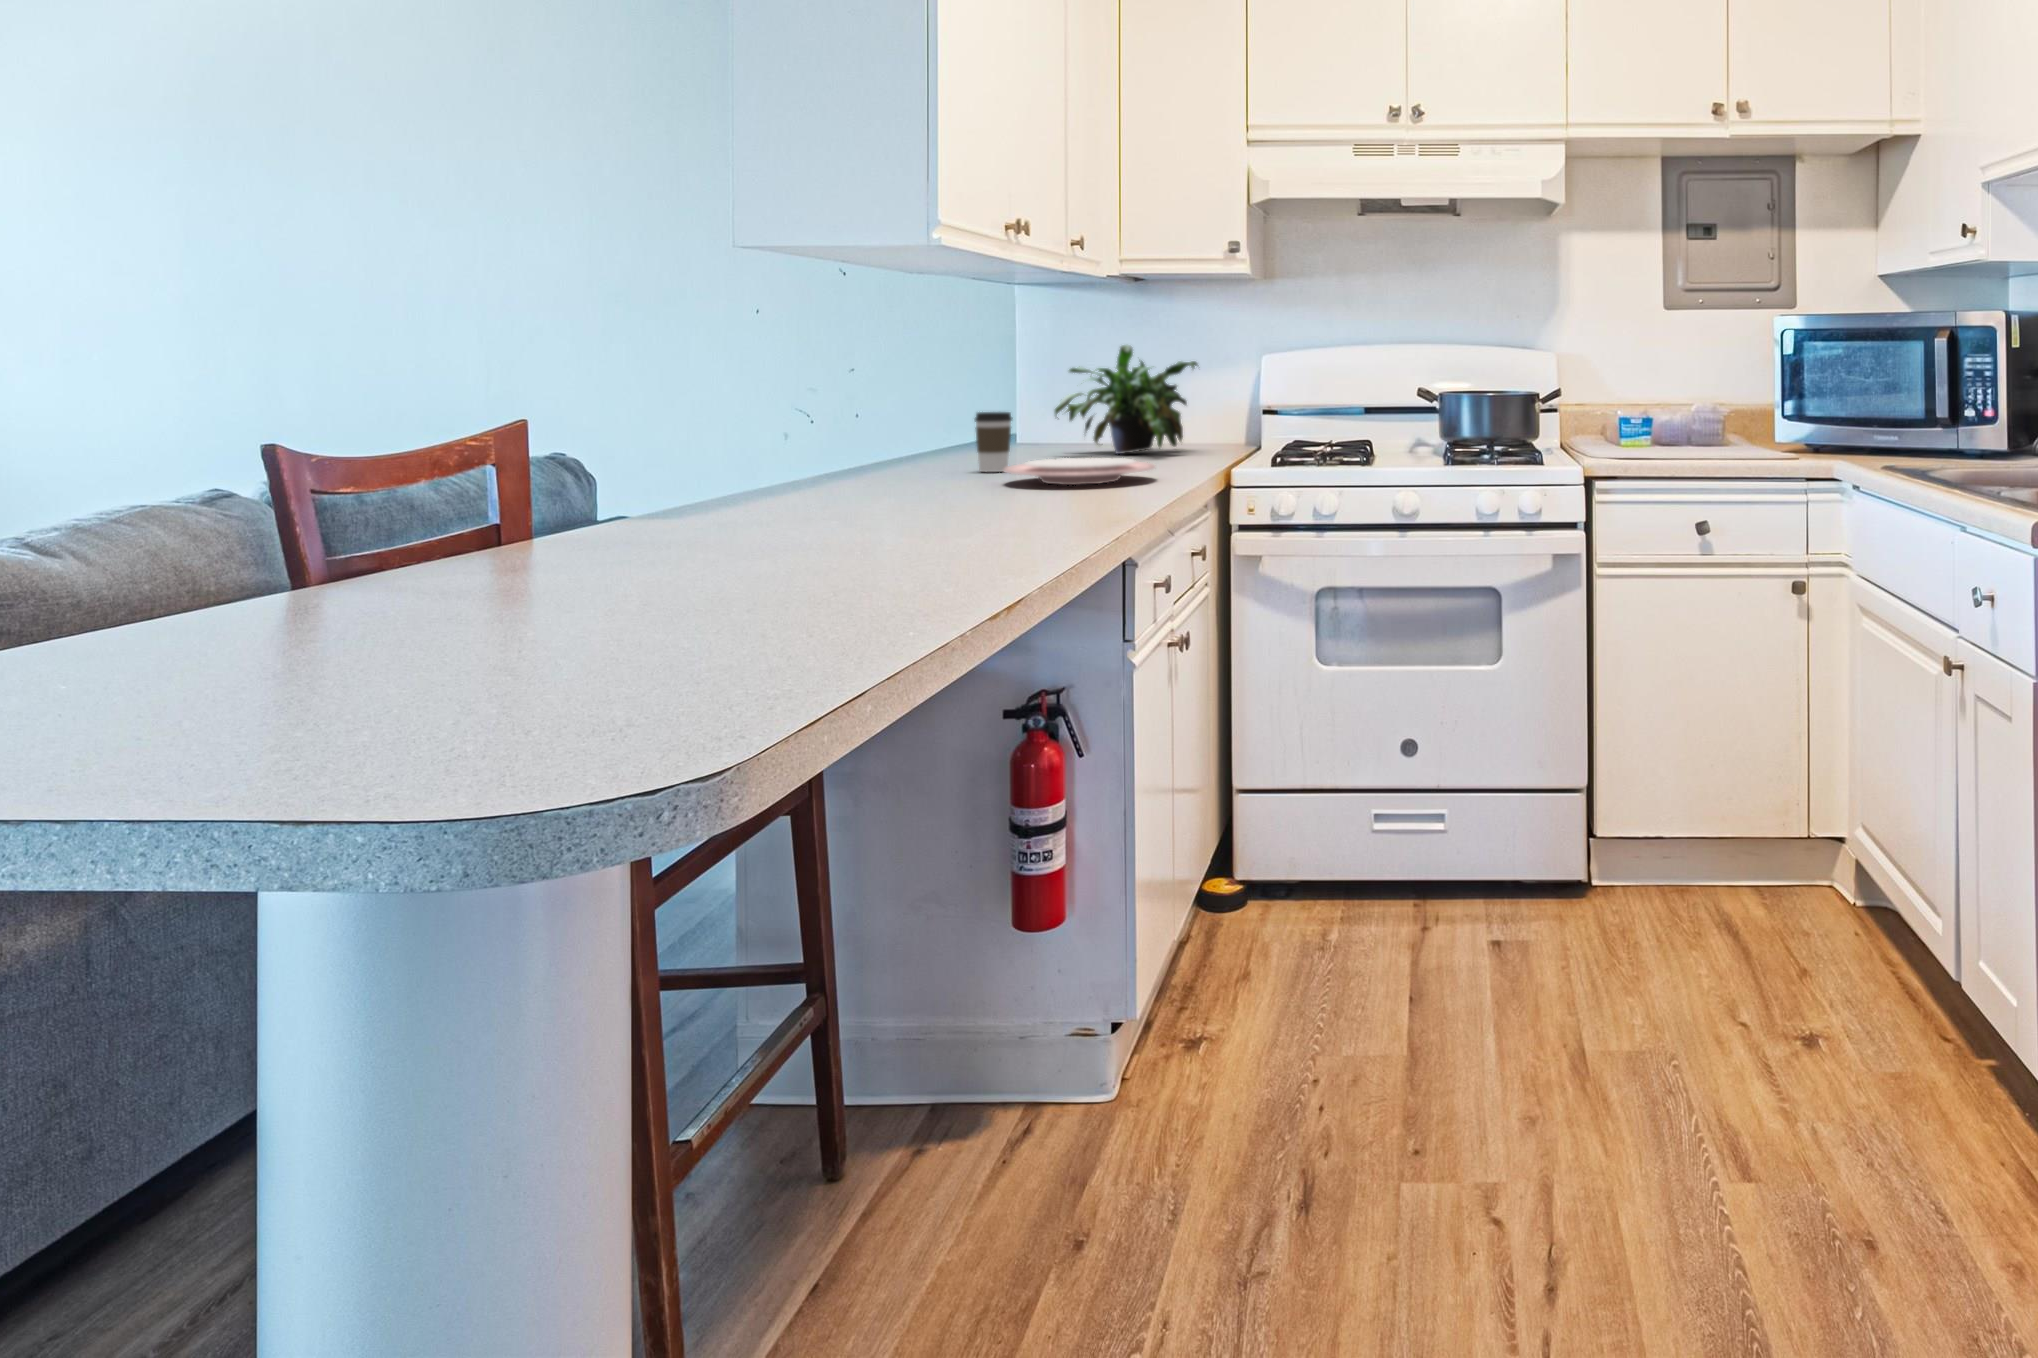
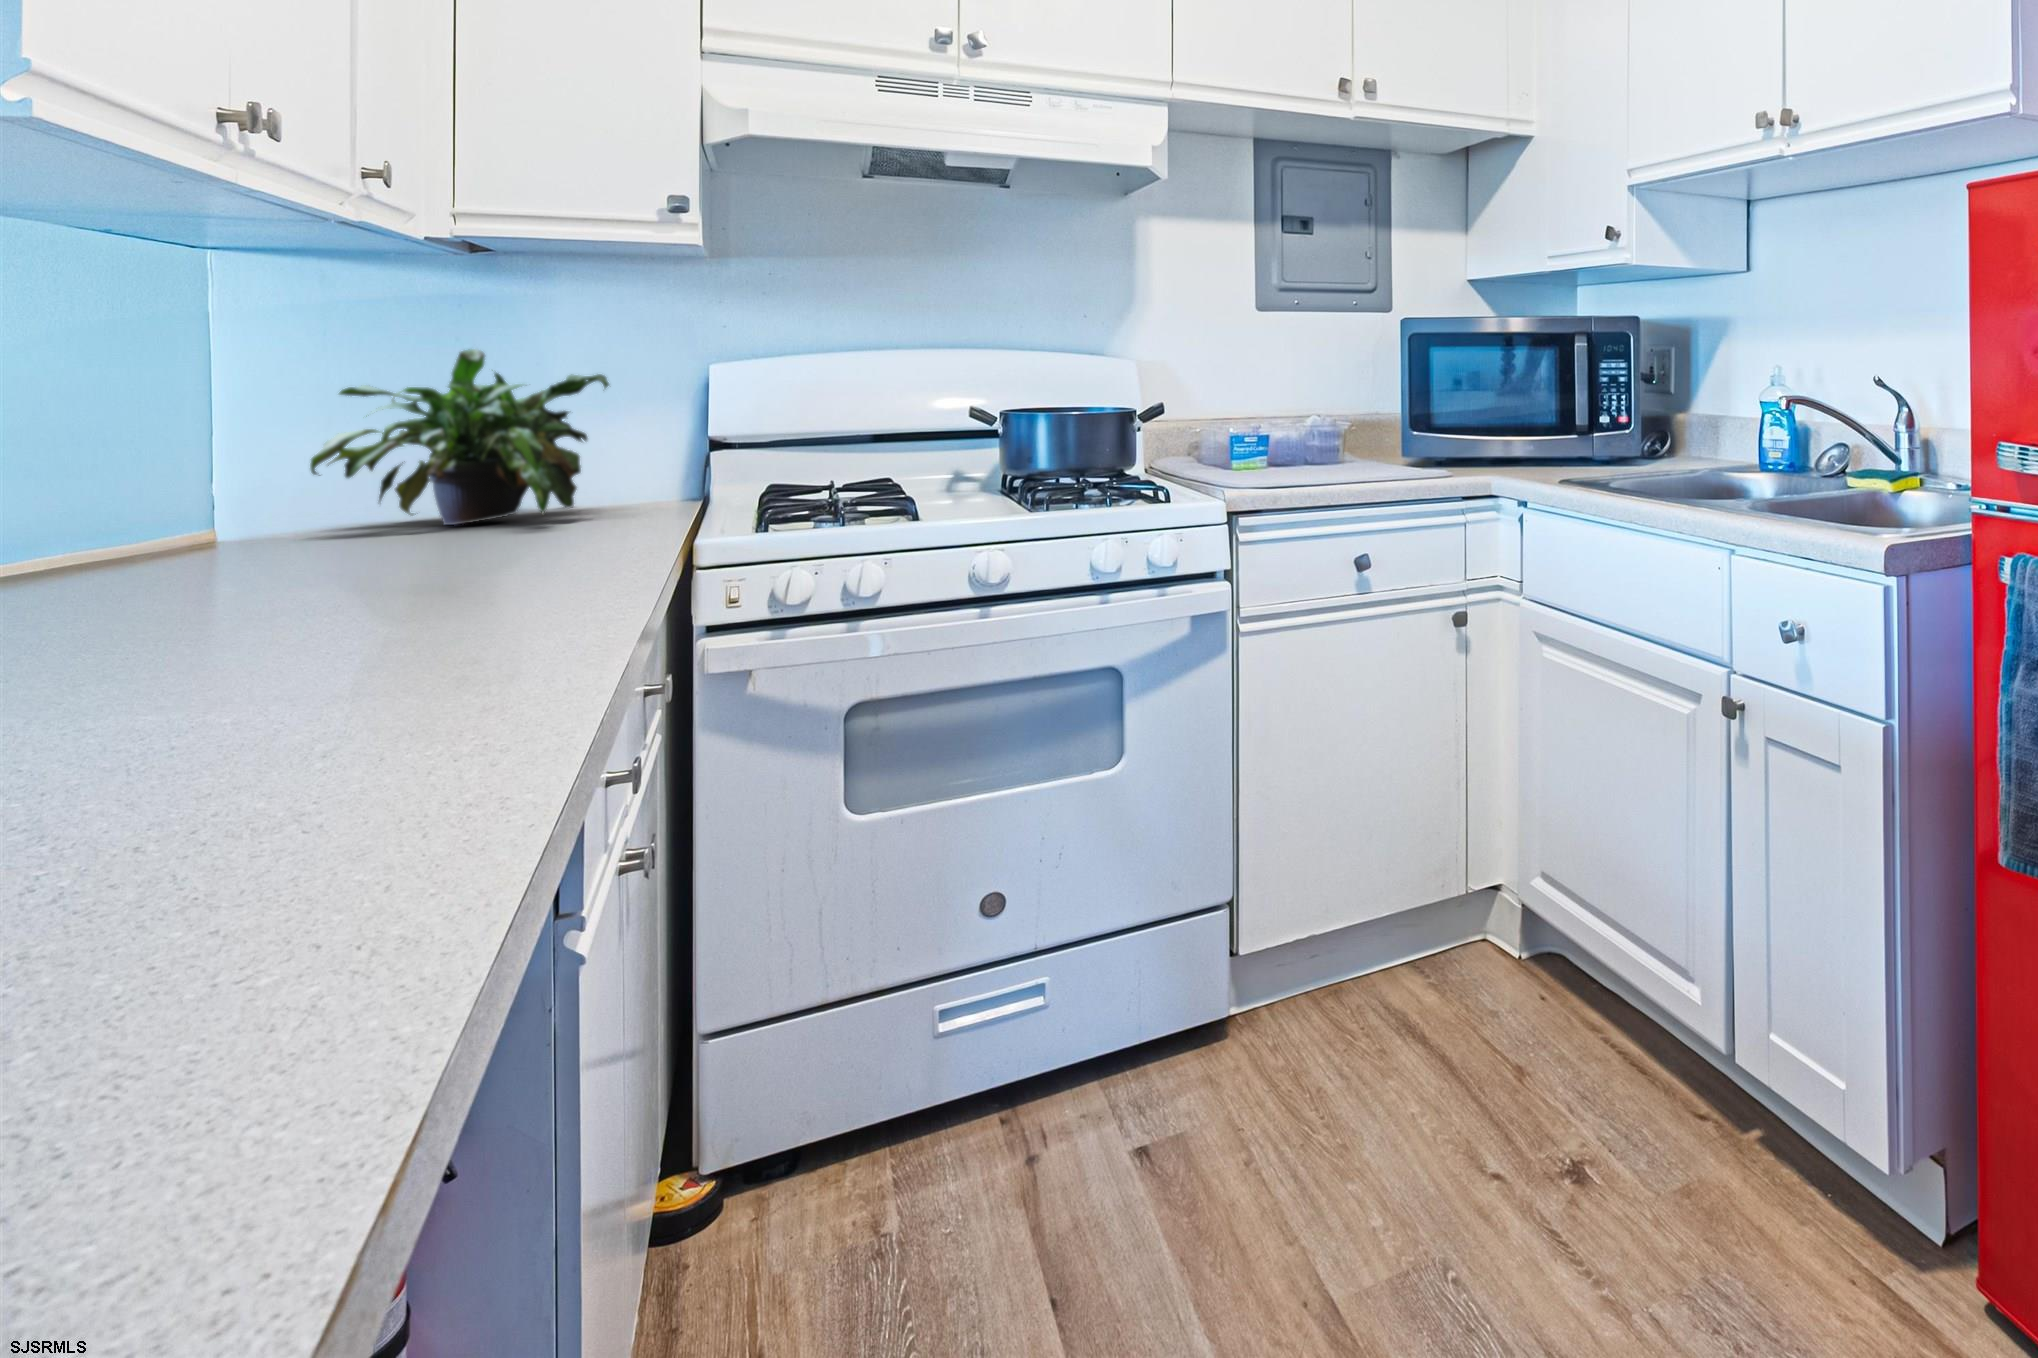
coffee cup: present [975,412,1013,472] -> none [117,472,220,589]
plate: present [1003,458,1155,485] -> none [206,546,575,606]

